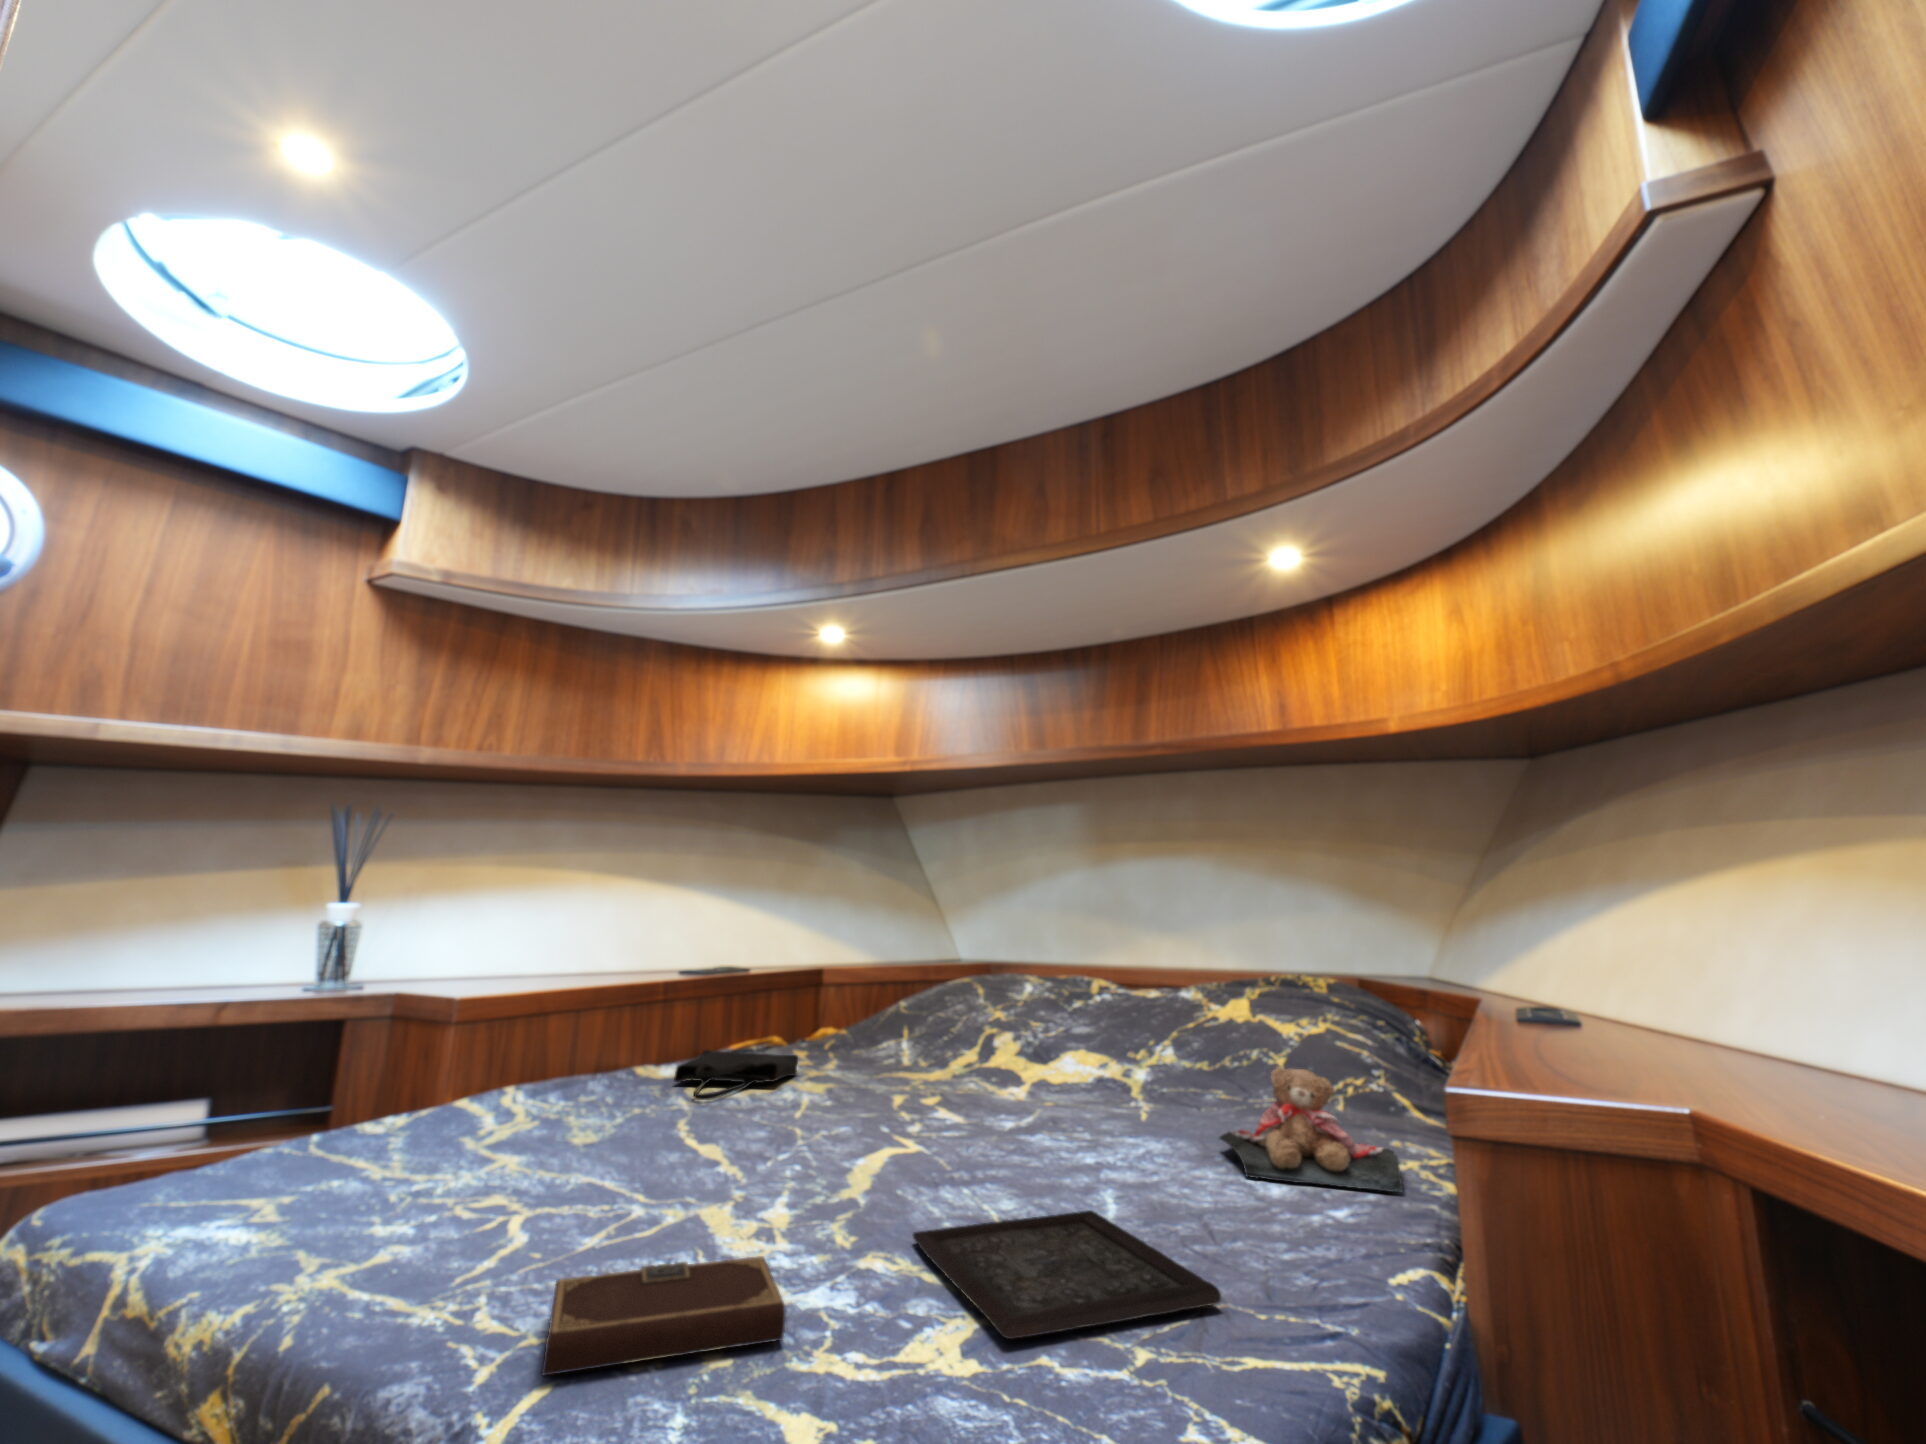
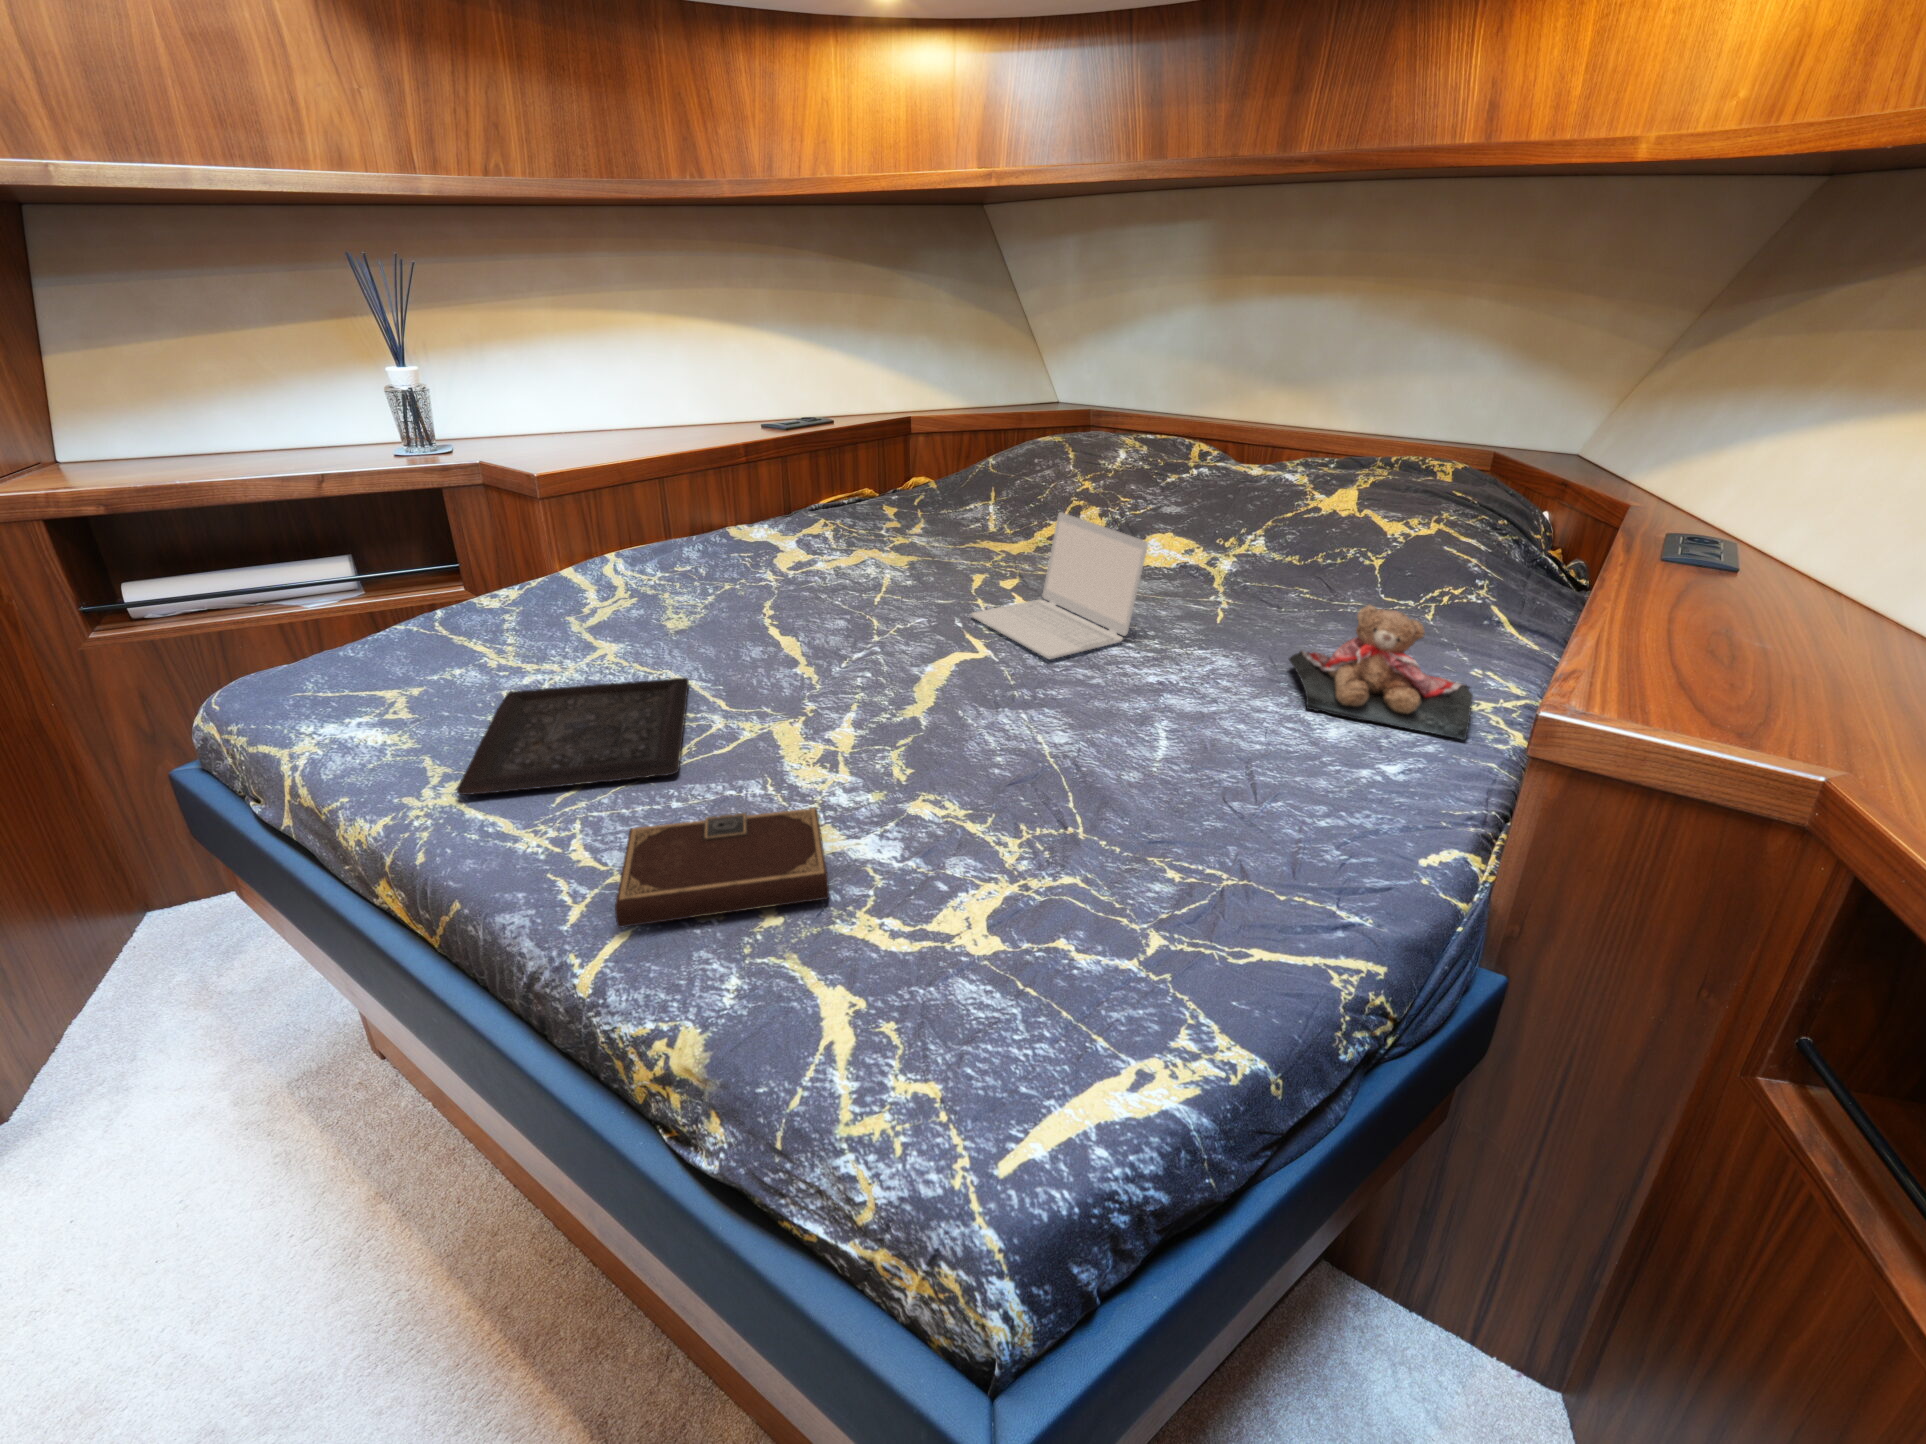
laptop: none [897,1016,1069,1150] -> present [971,512,1148,659]
tote bag: present [674,1050,798,1100] -> none [764,515,883,577]
tray: present [913,1210,1221,1339] -> present [457,677,689,795]

